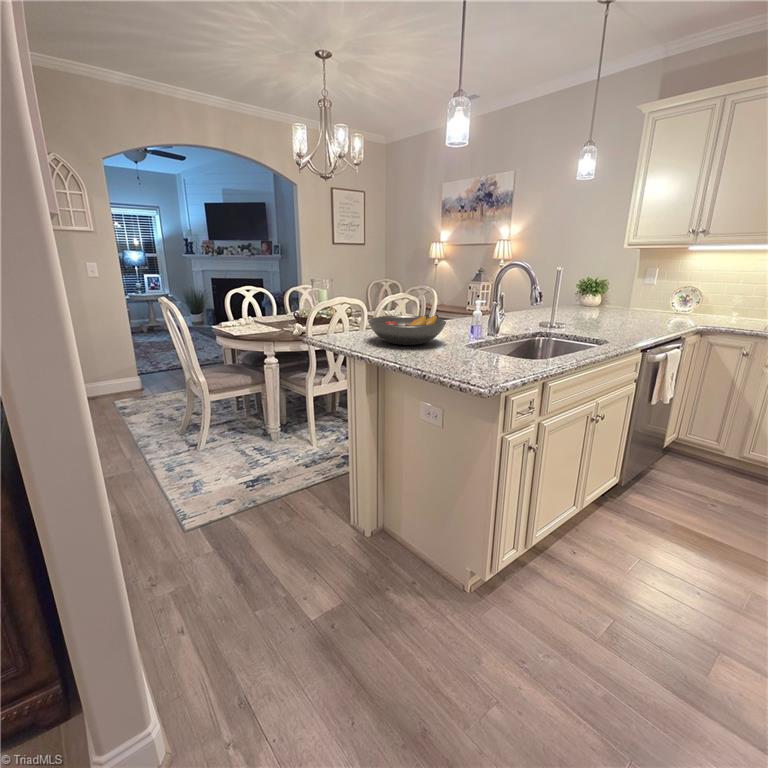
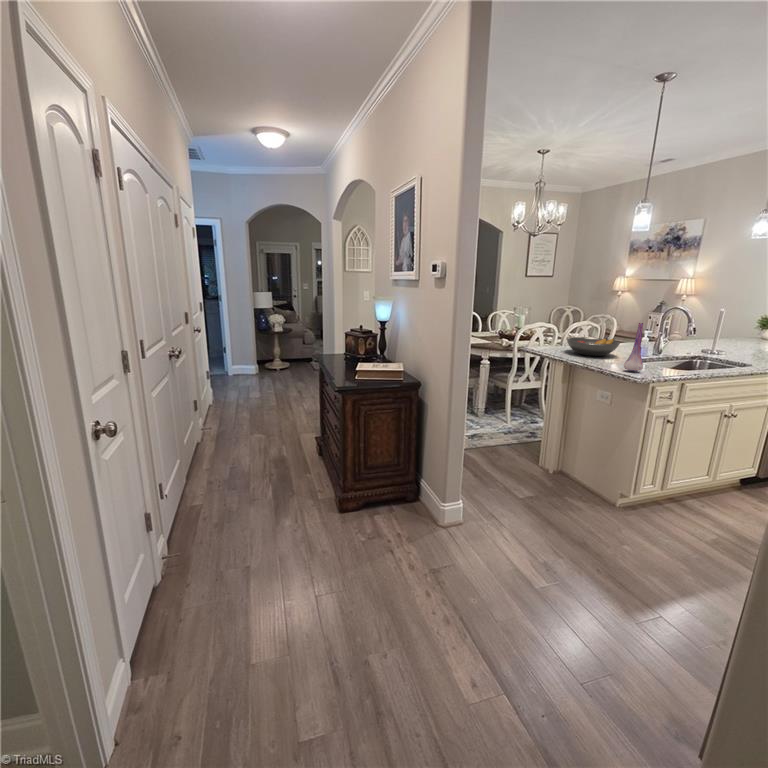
vase: none [454,282,488,372] -> present [624,323,643,371]

